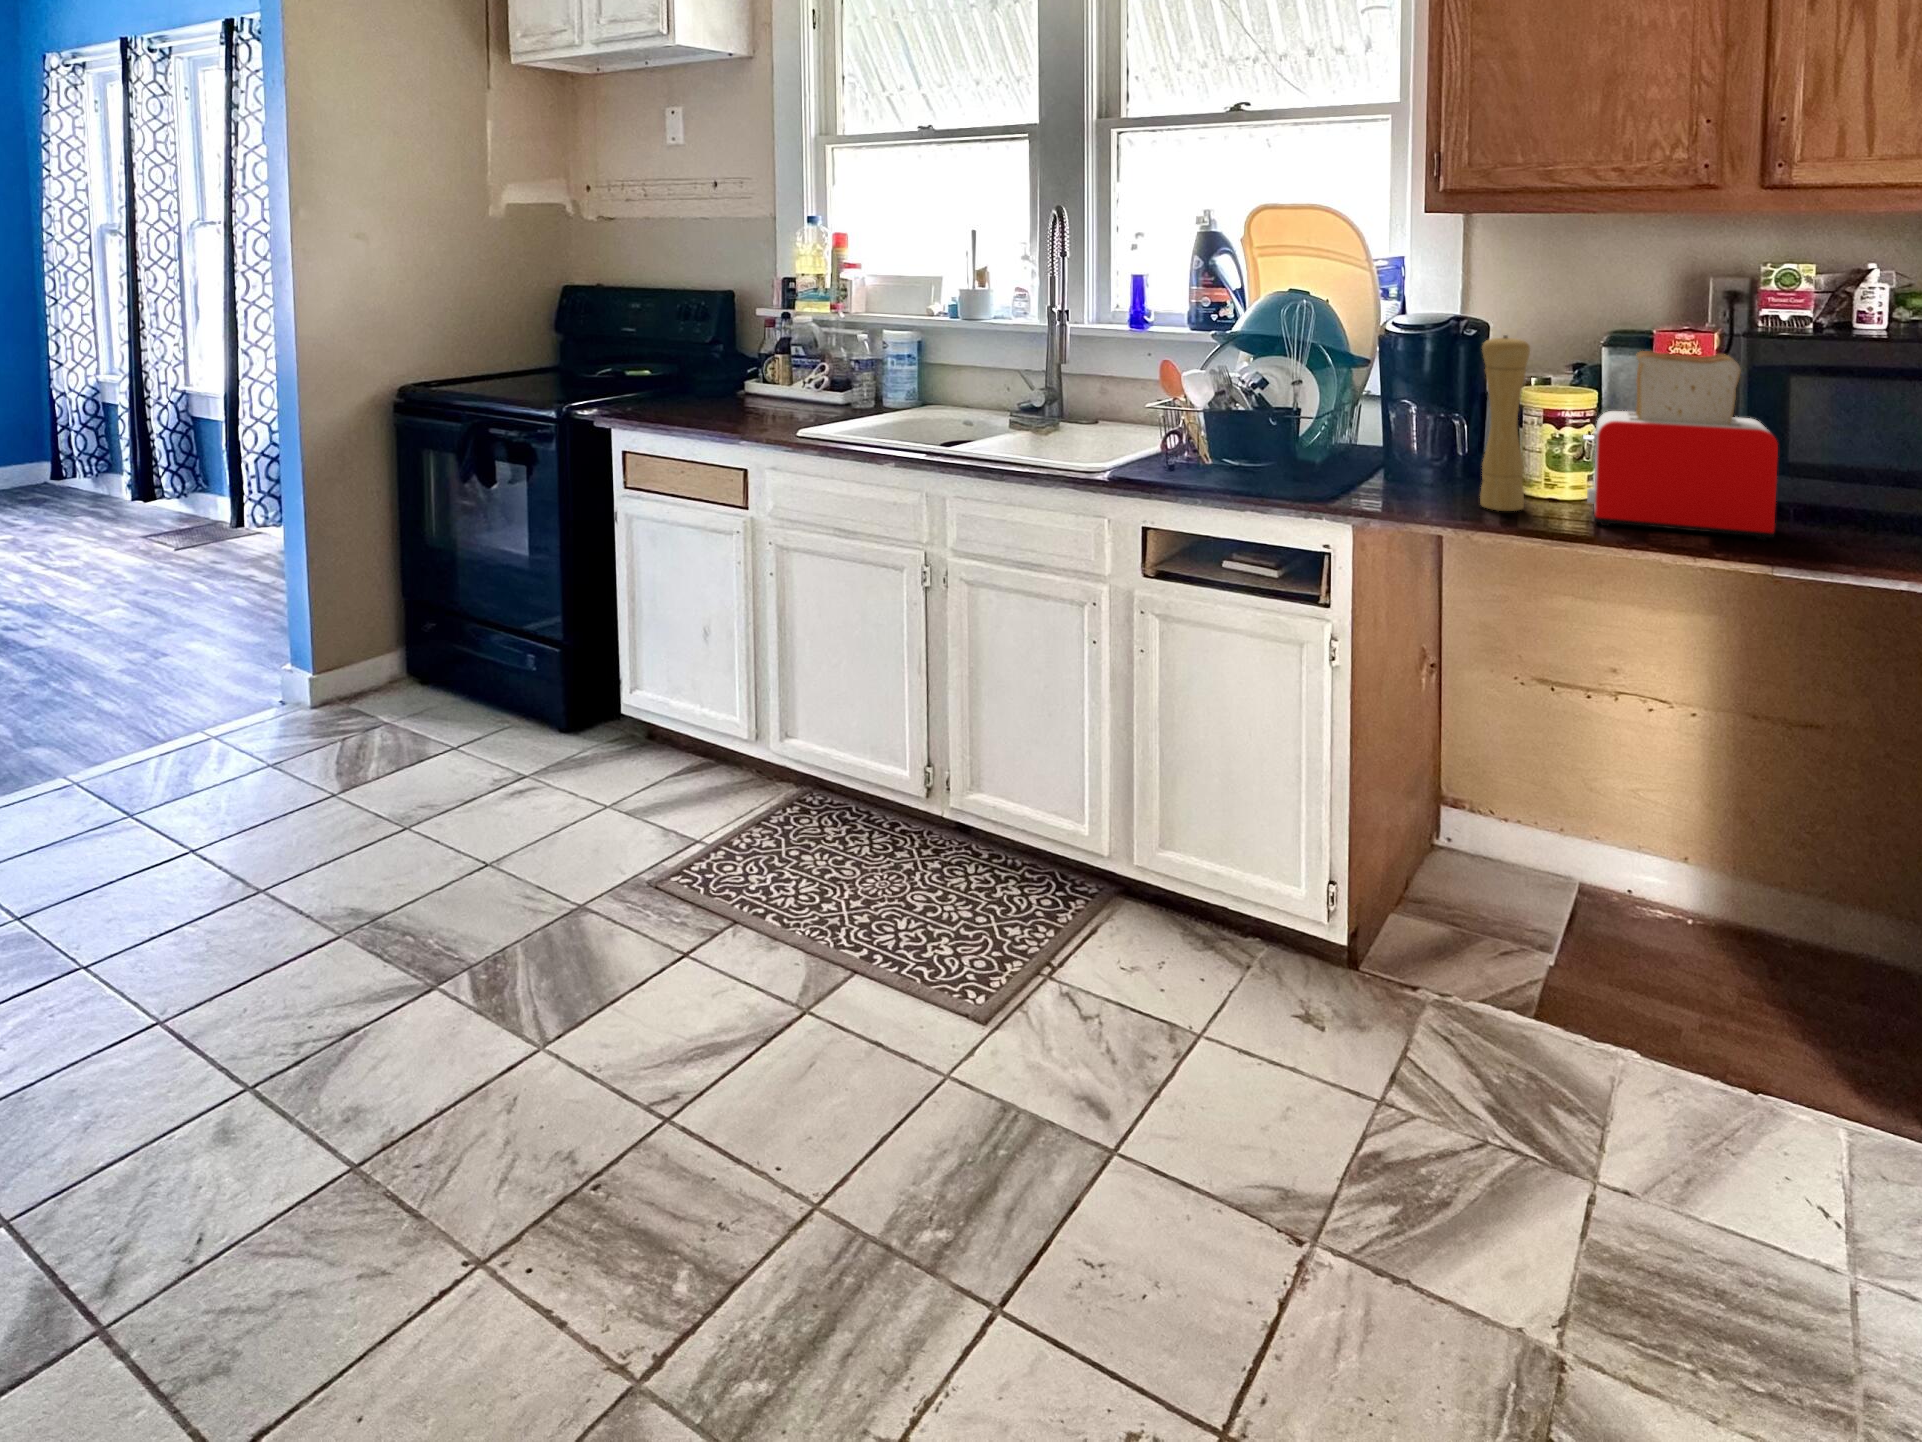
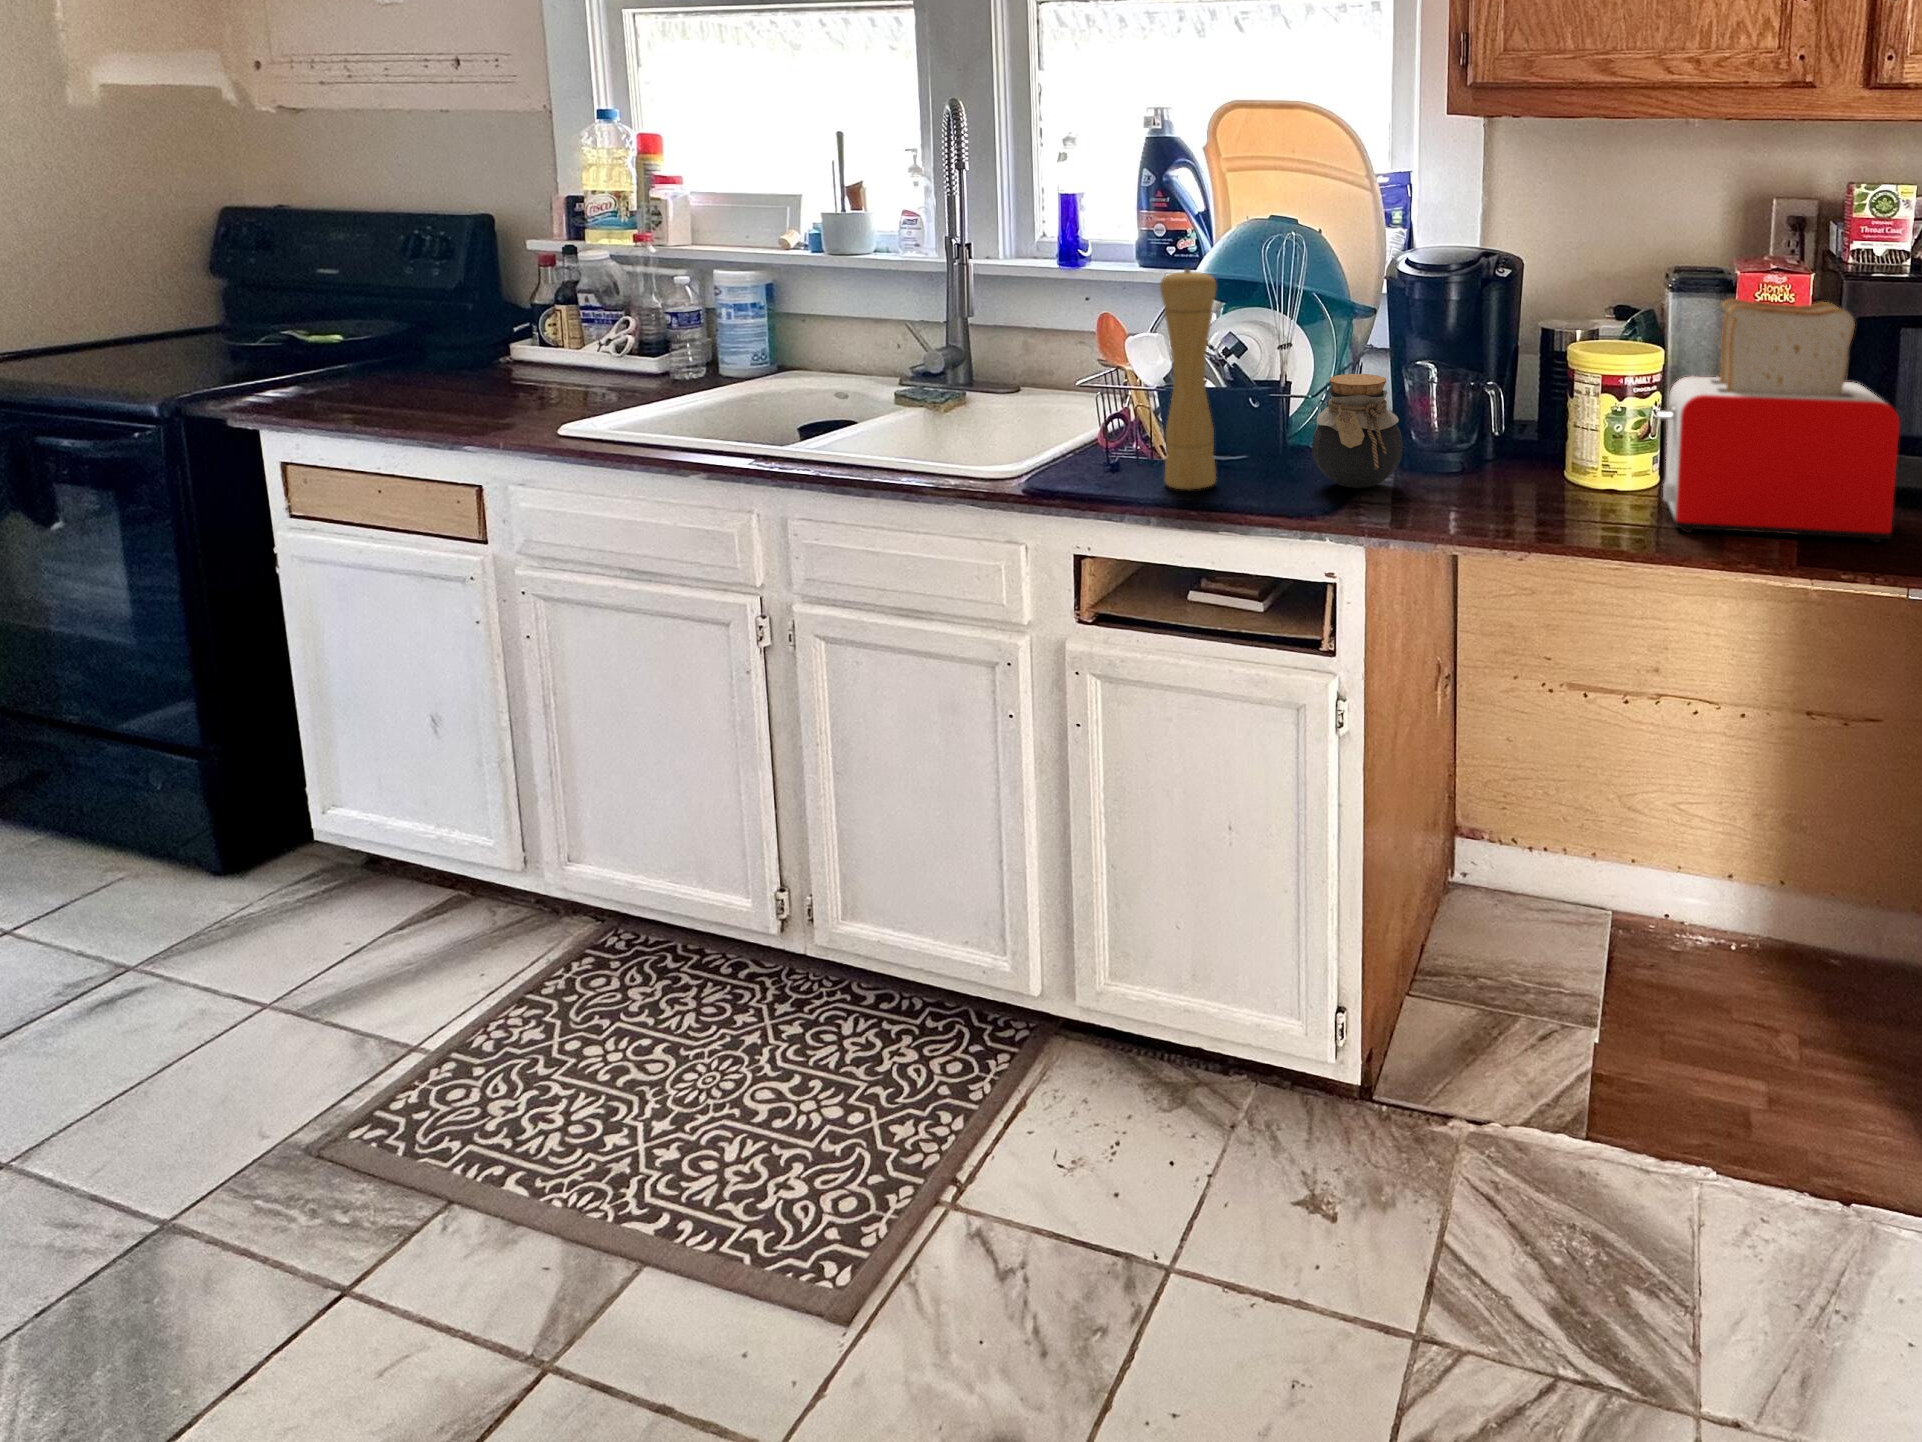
pepper mill: present [1480,335,1530,511] -> present [1160,268,1216,490]
jar: none [1316,405,1386,488] -> present [1312,374,1403,488]

